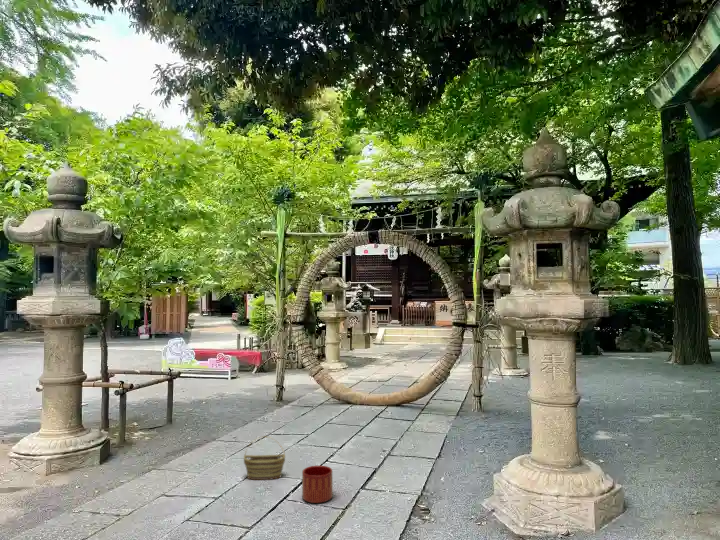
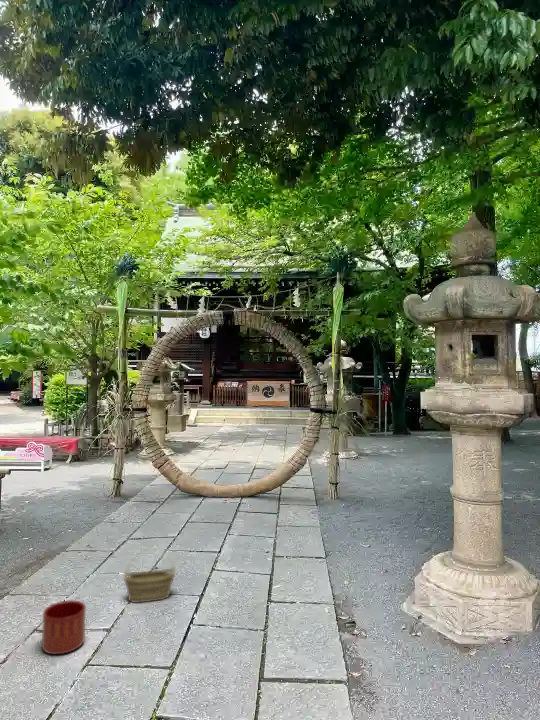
planter: present [302,466,333,503] -> present [42,601,86,654]

